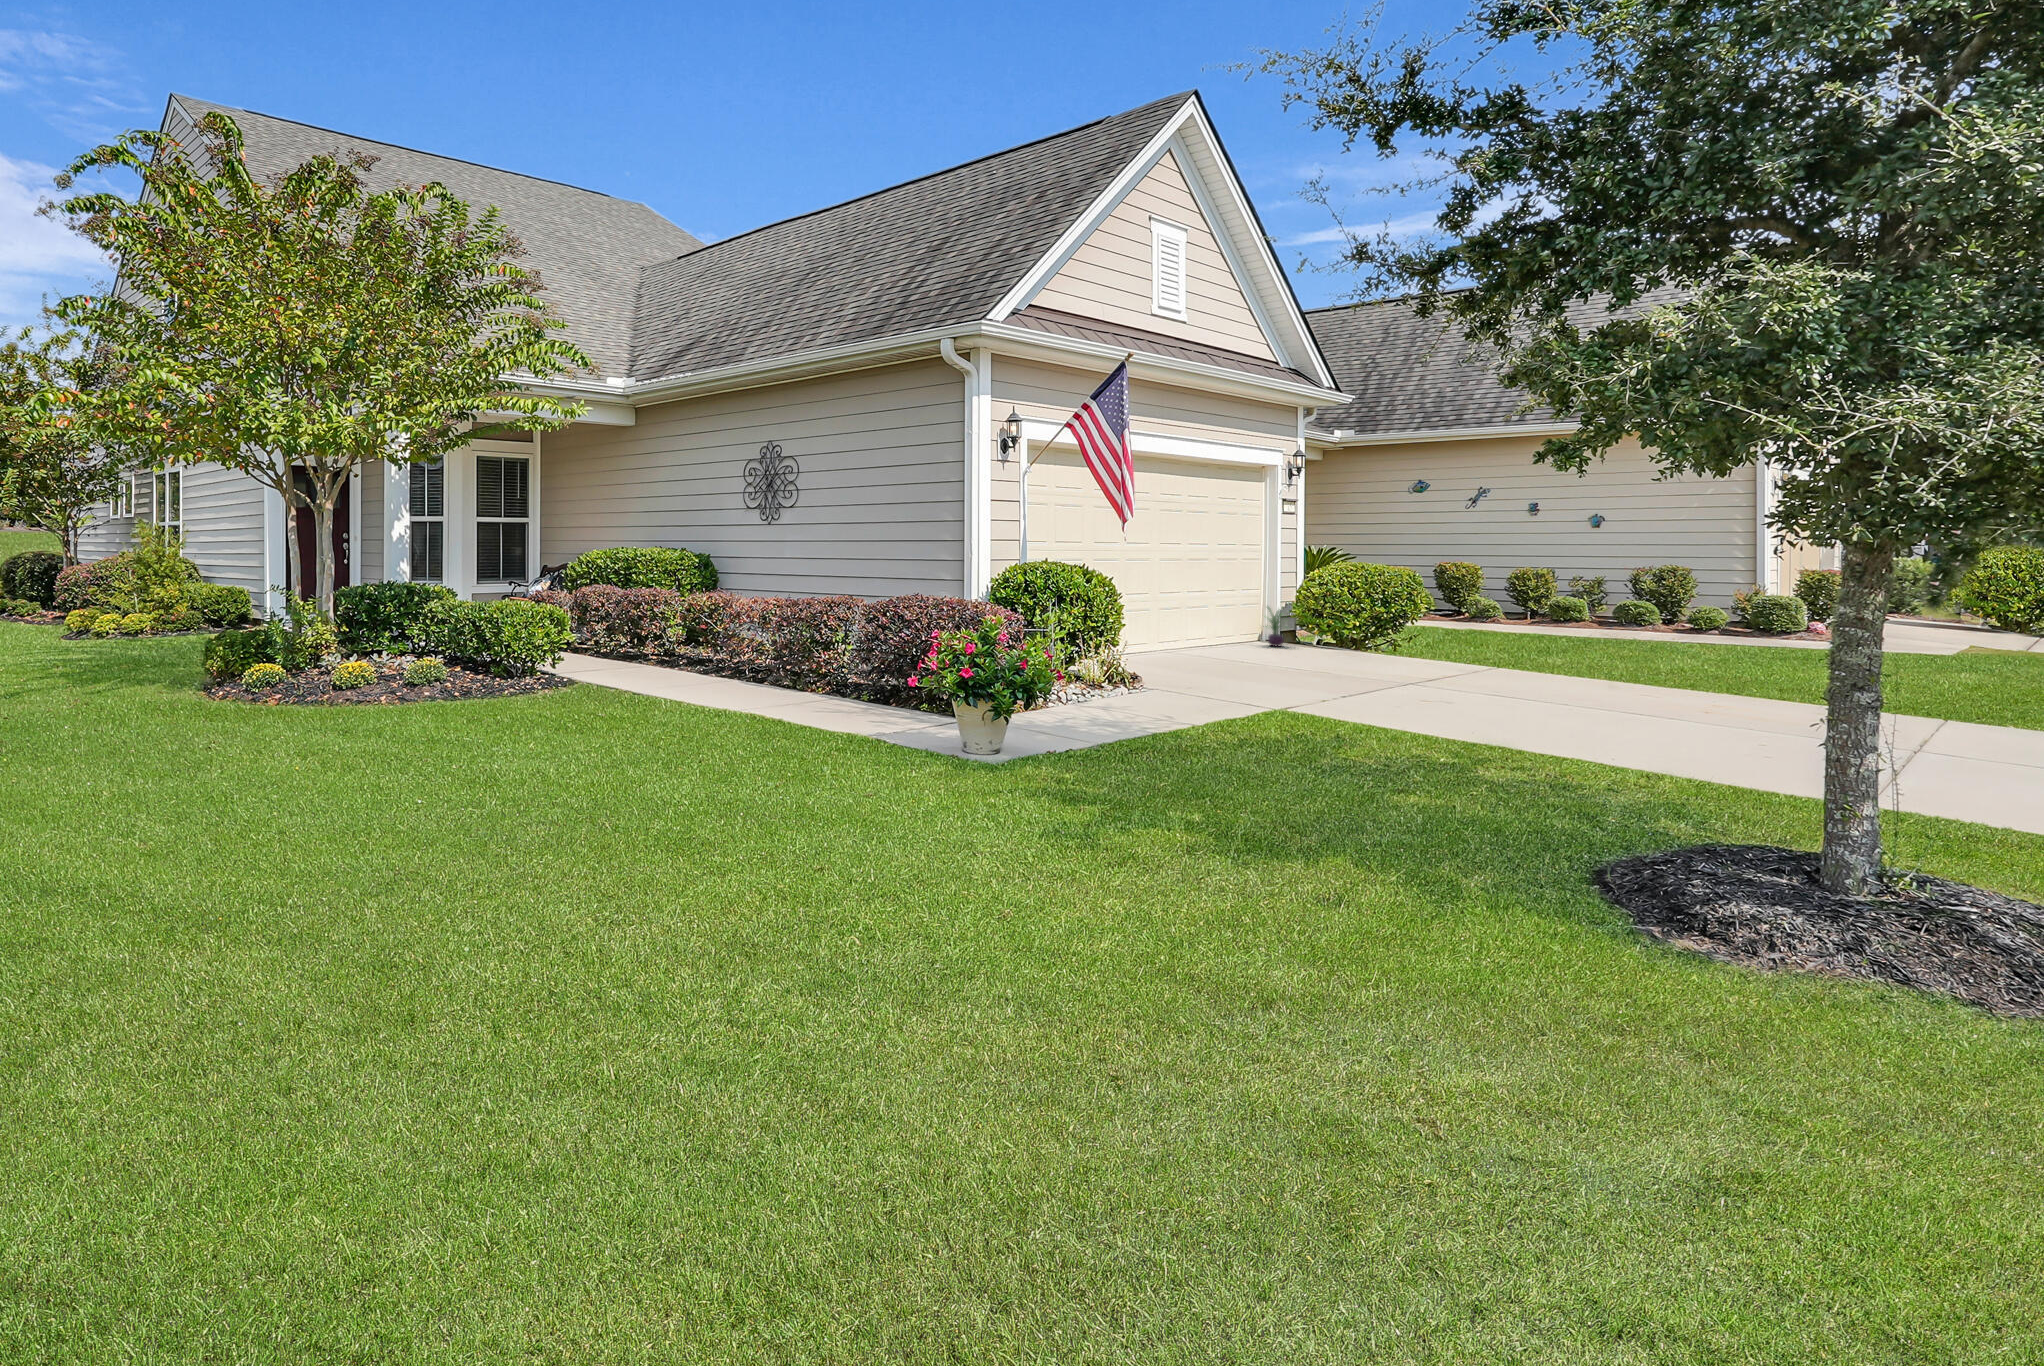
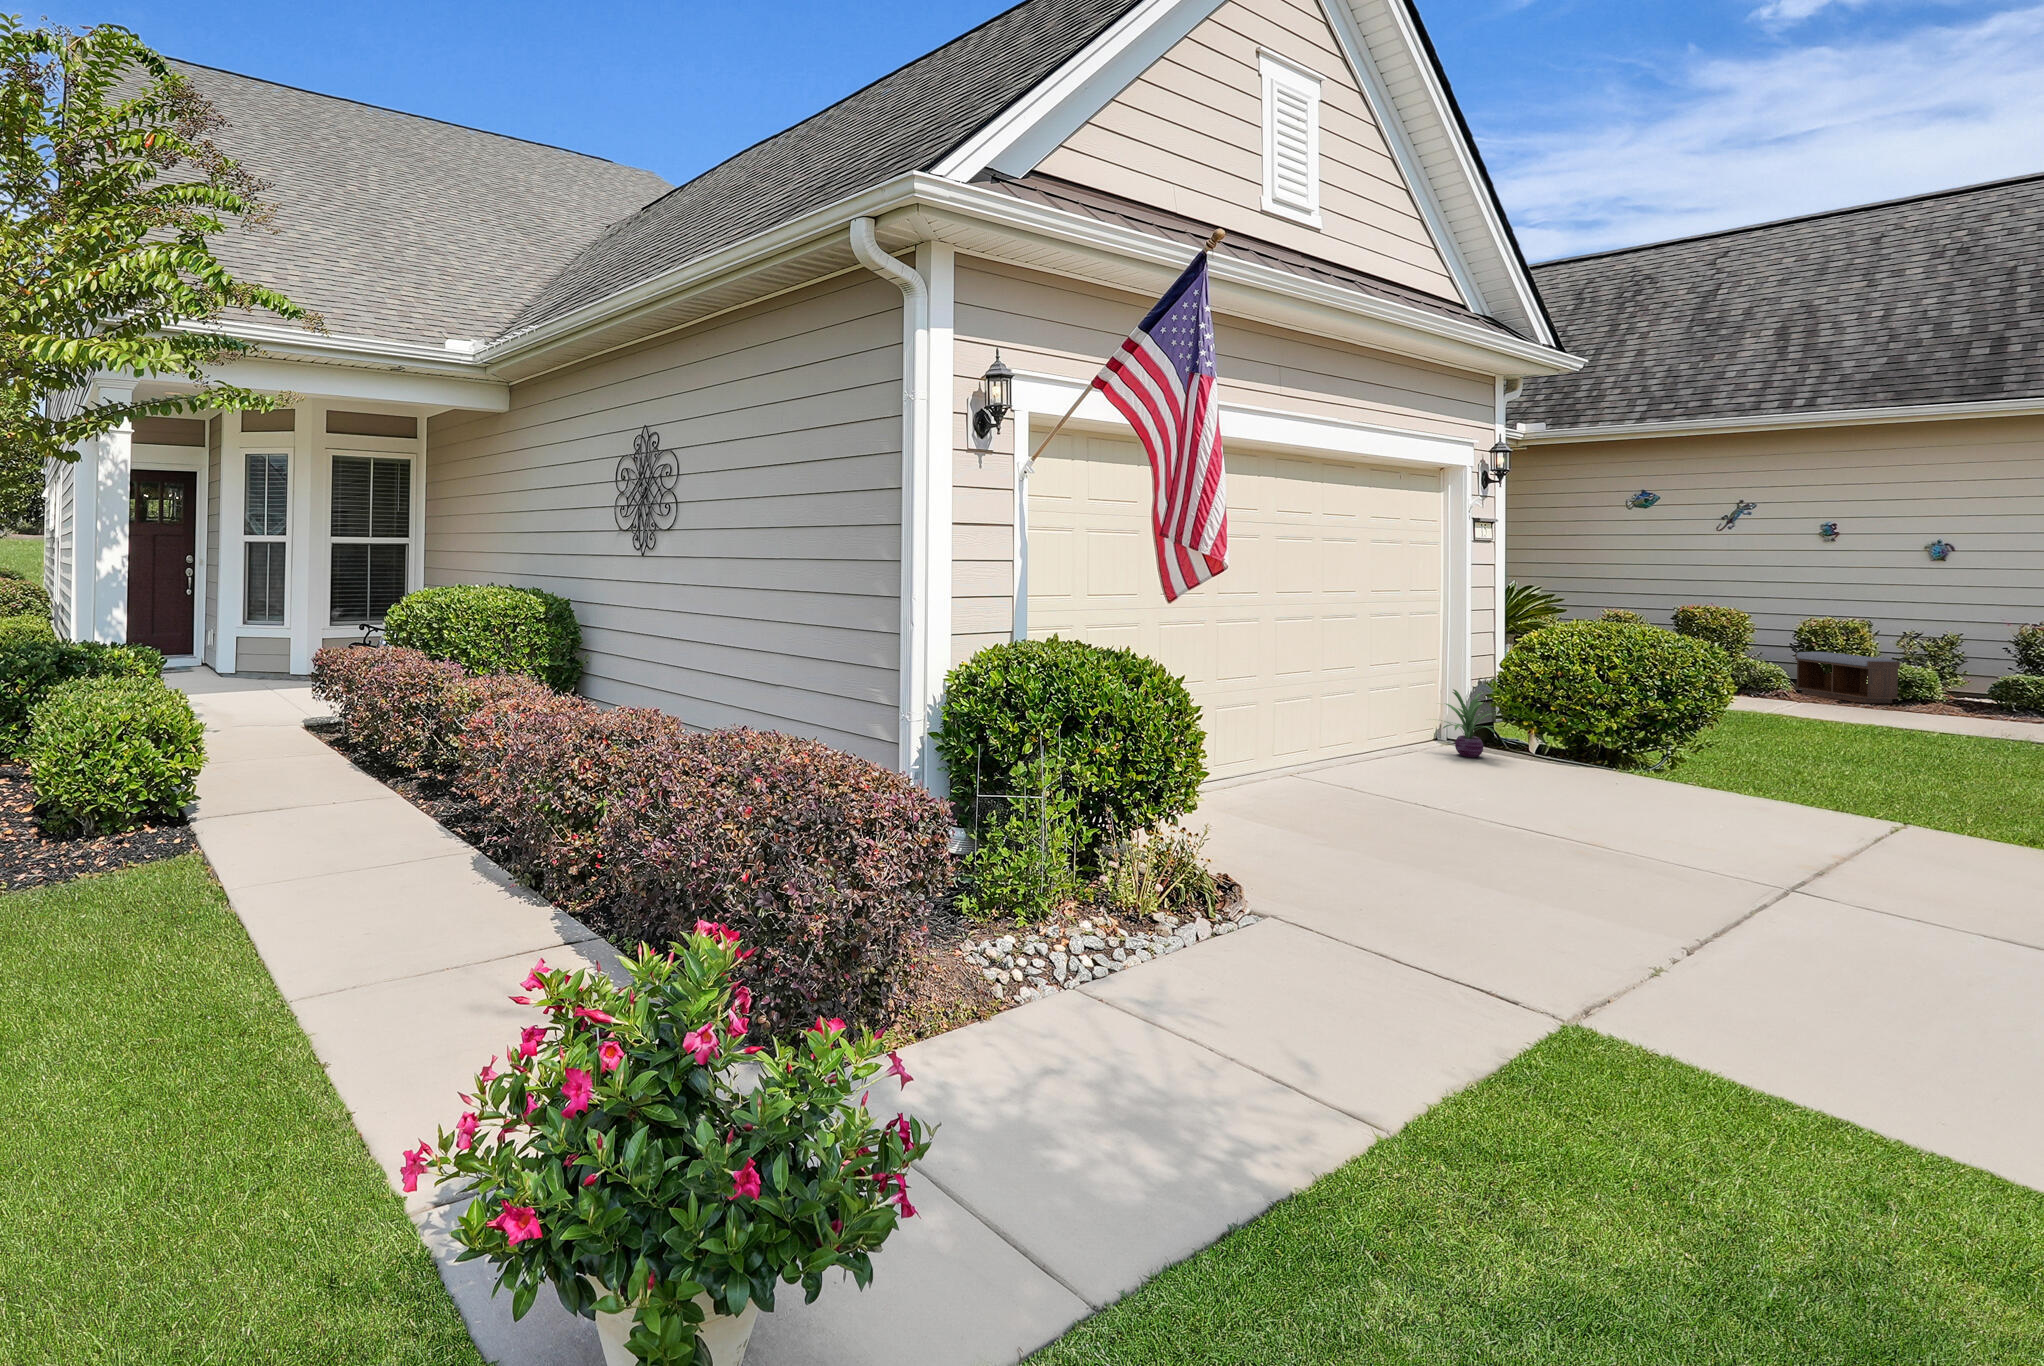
bench: none [1506,592,1564,624] -> present [1795,652,1900,703]

